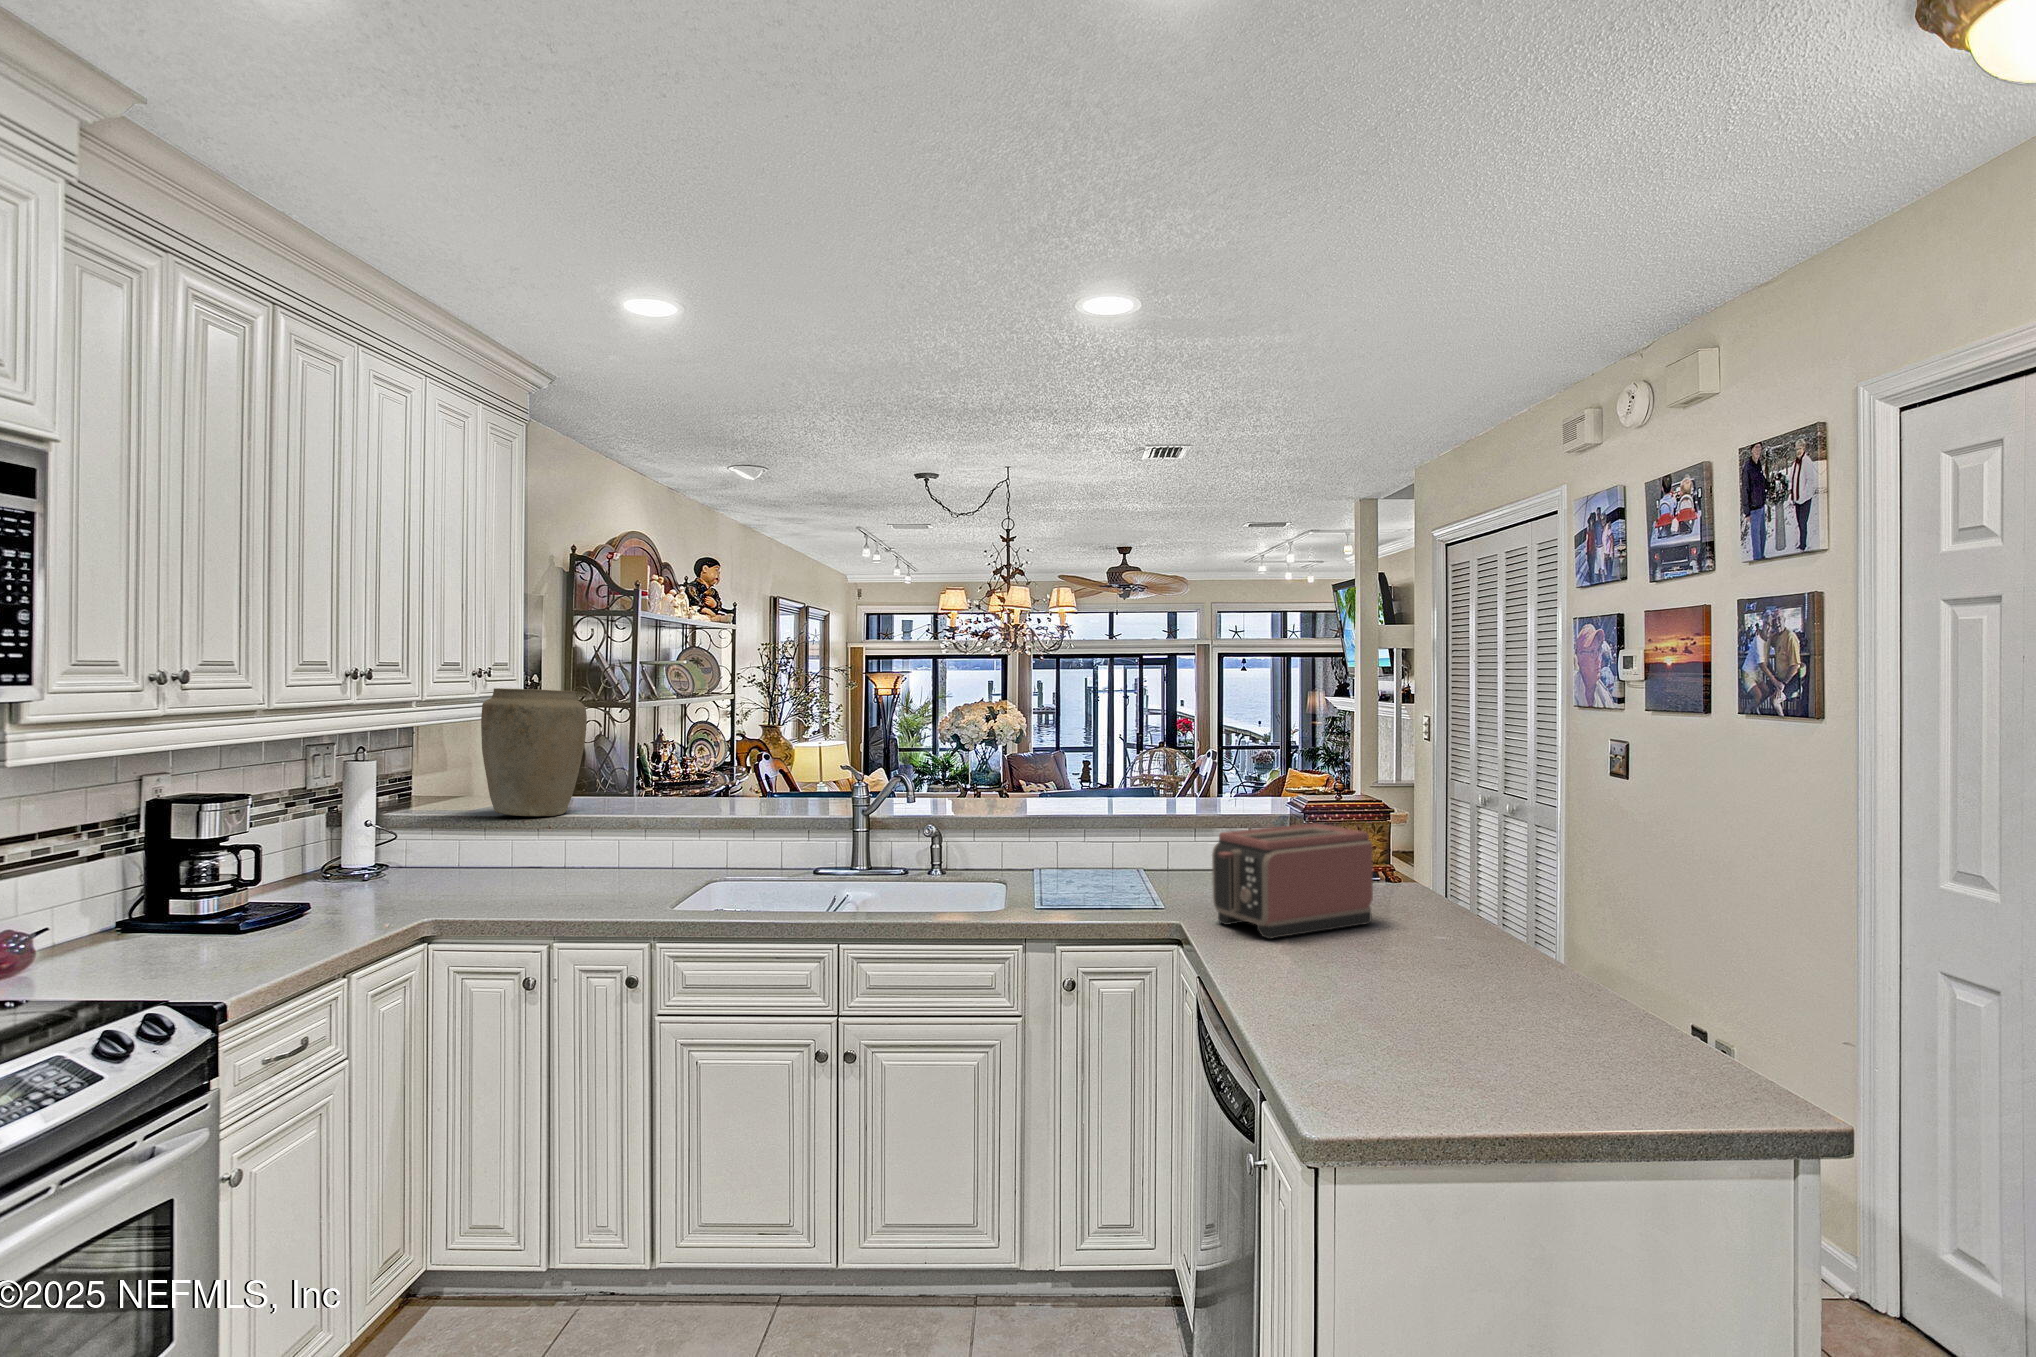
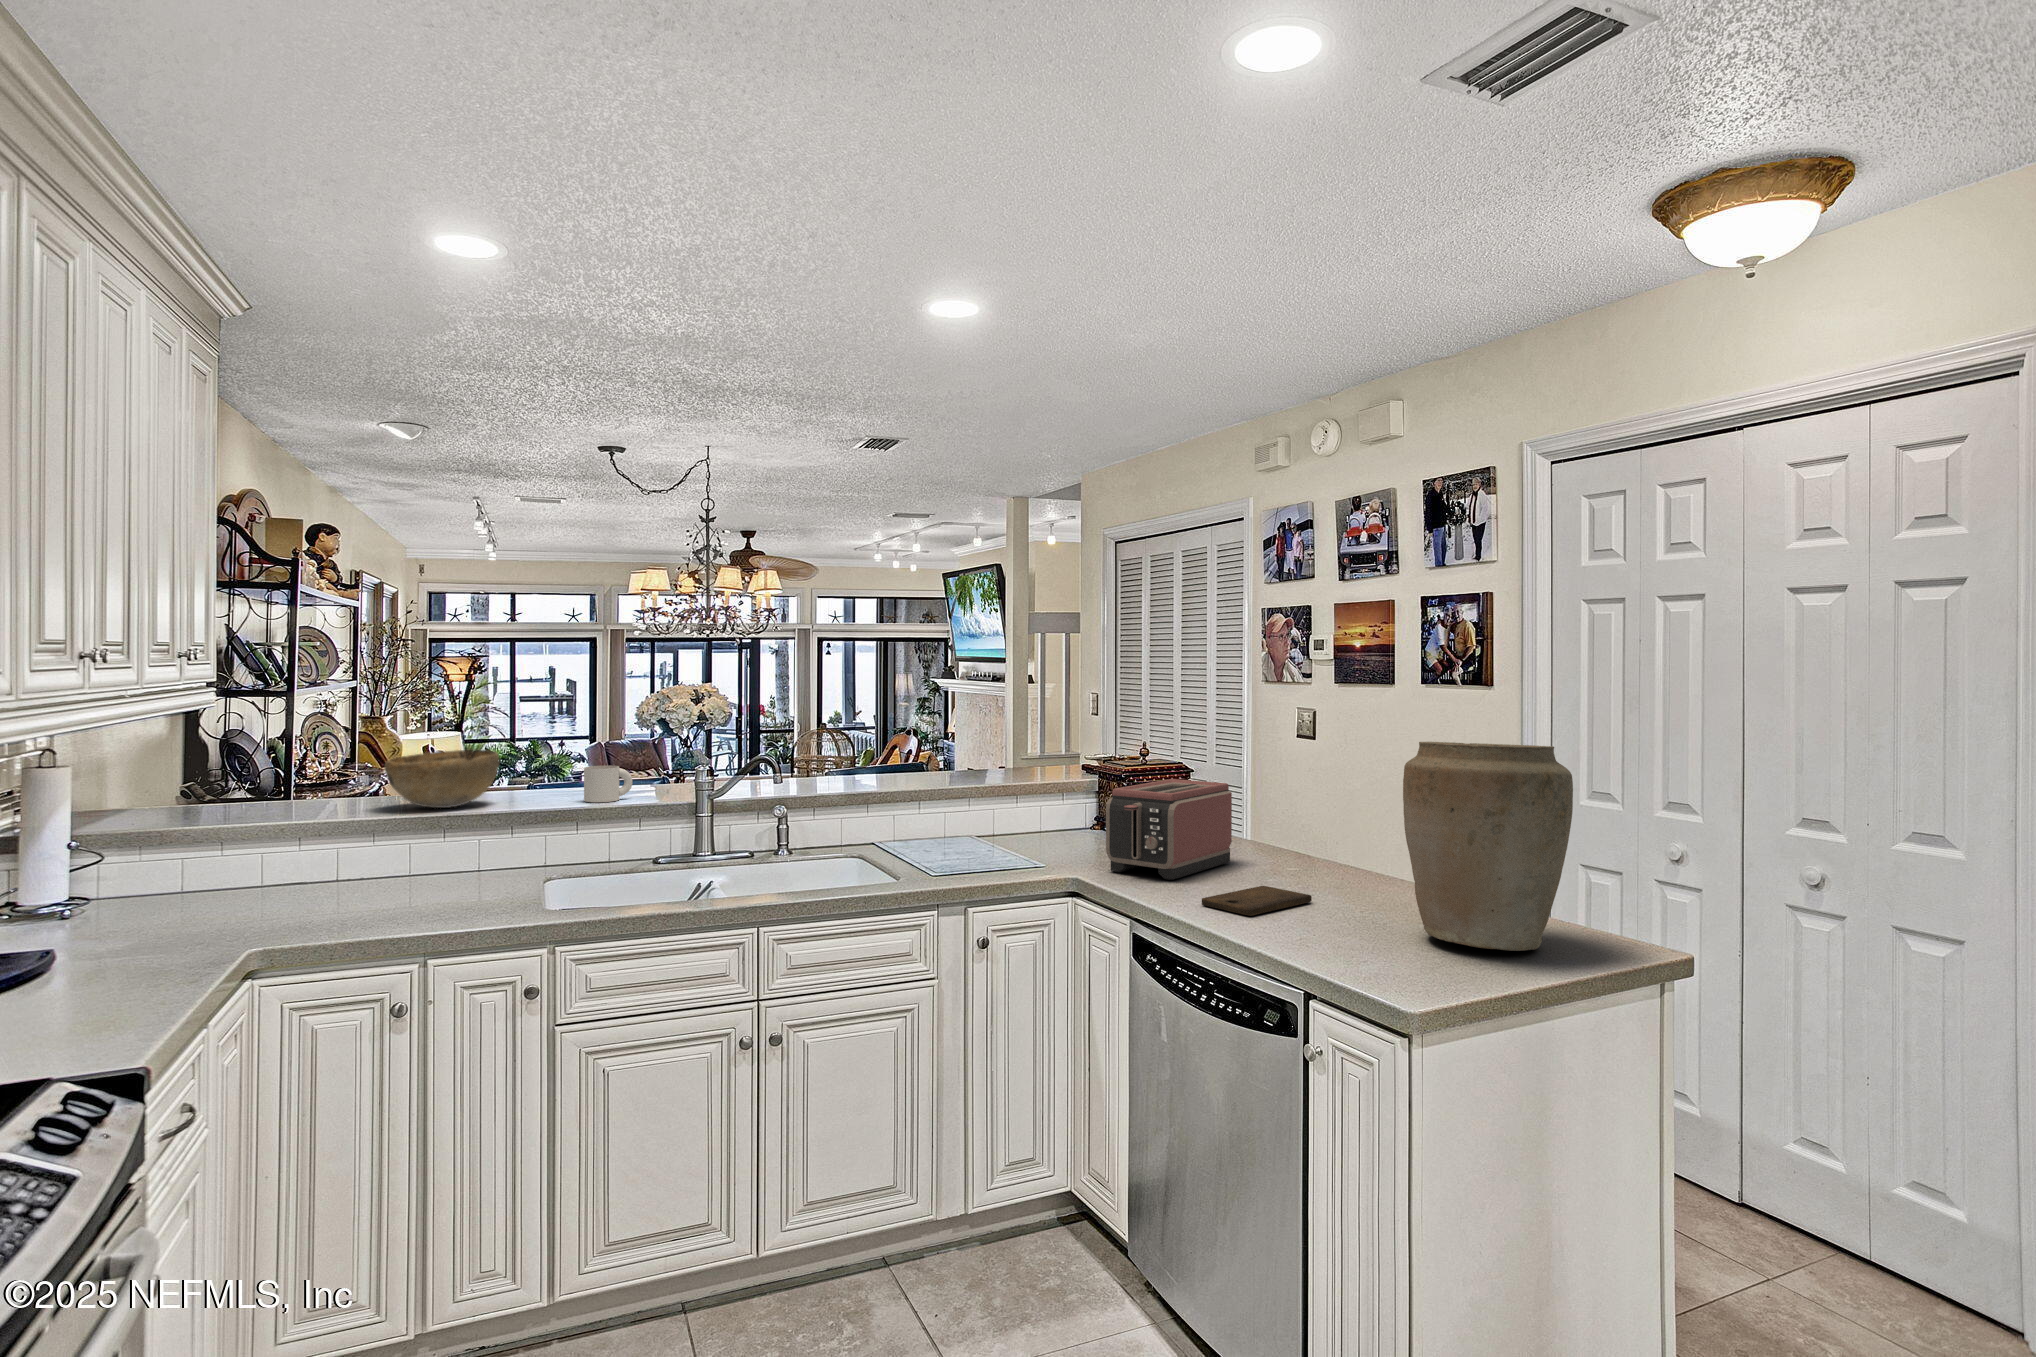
vase: present [481,688,587,816] -> present [1403,742,1573,951]
decorative bowl: none [608,769,699,819] -> present [384,750,499,808]
mug: none [761,787,804,820] -> present [584,766,633,802]
cutting board: none [1257,956,1393,990] -> present [1202,886,1312,916]

